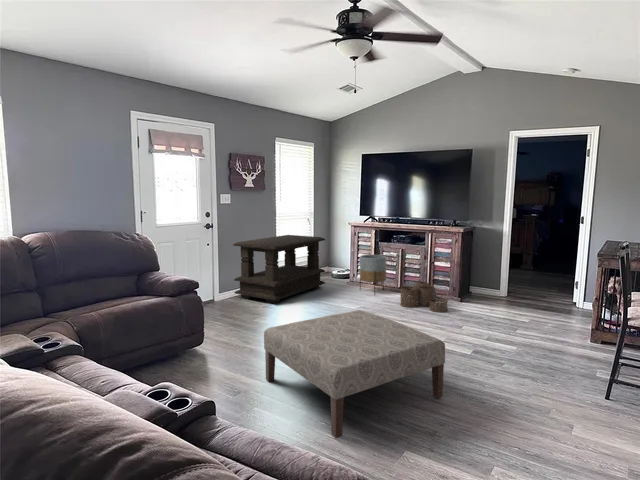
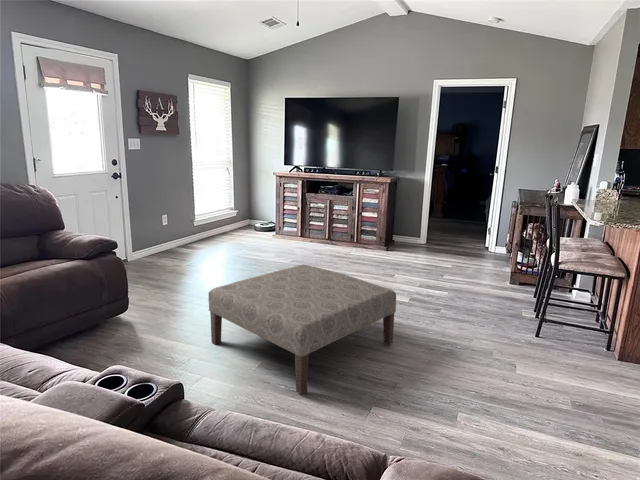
coffee table: present [233,235,325,303] -> none [146,186,250,261]
planter: present [360,254,386,294] -> none [287,206,314,248]
woven basket: present [401,281,448,312] -> none [331,231,378,262]

